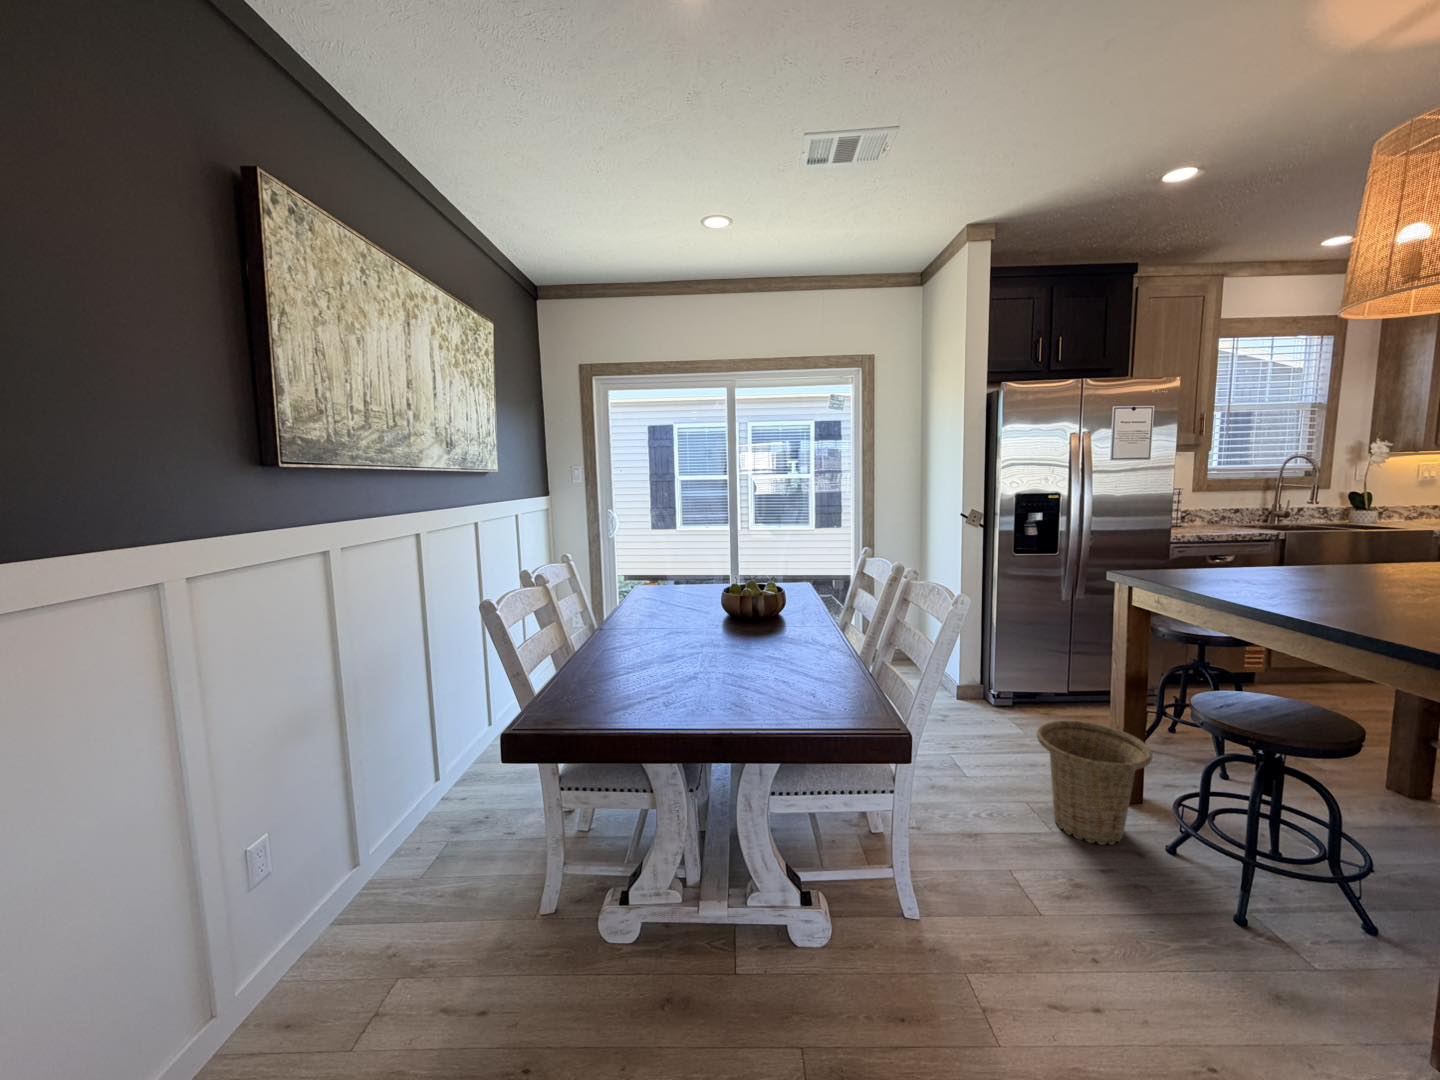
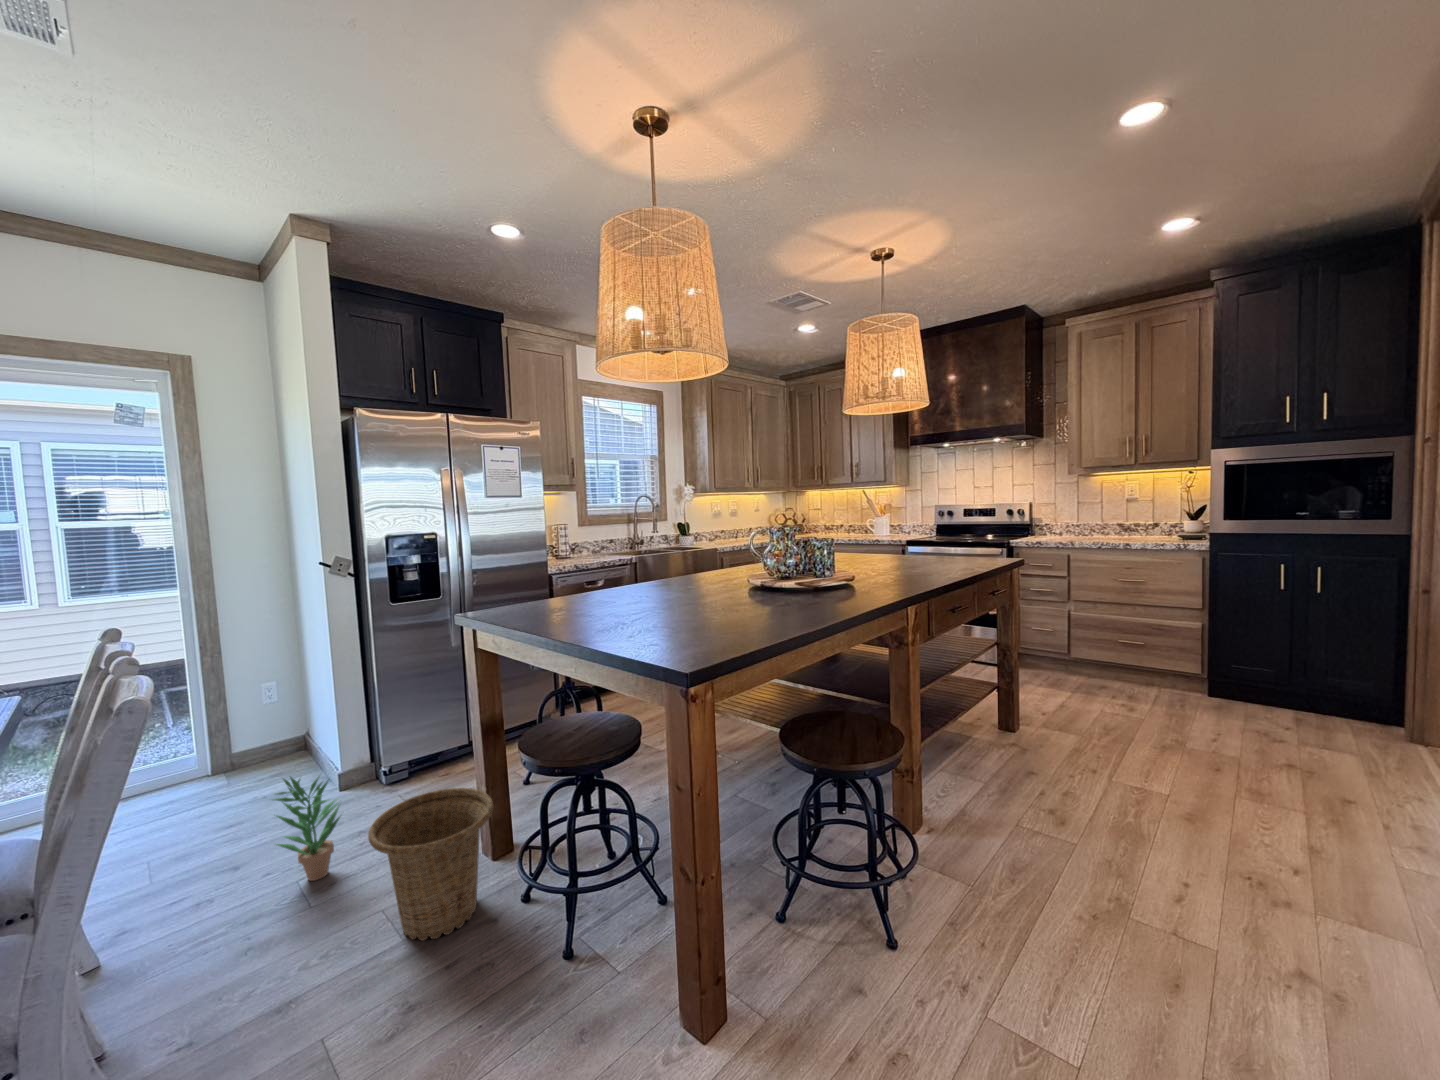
potted plant: none [942,673,991,758] -> present [274,777,340,881]

